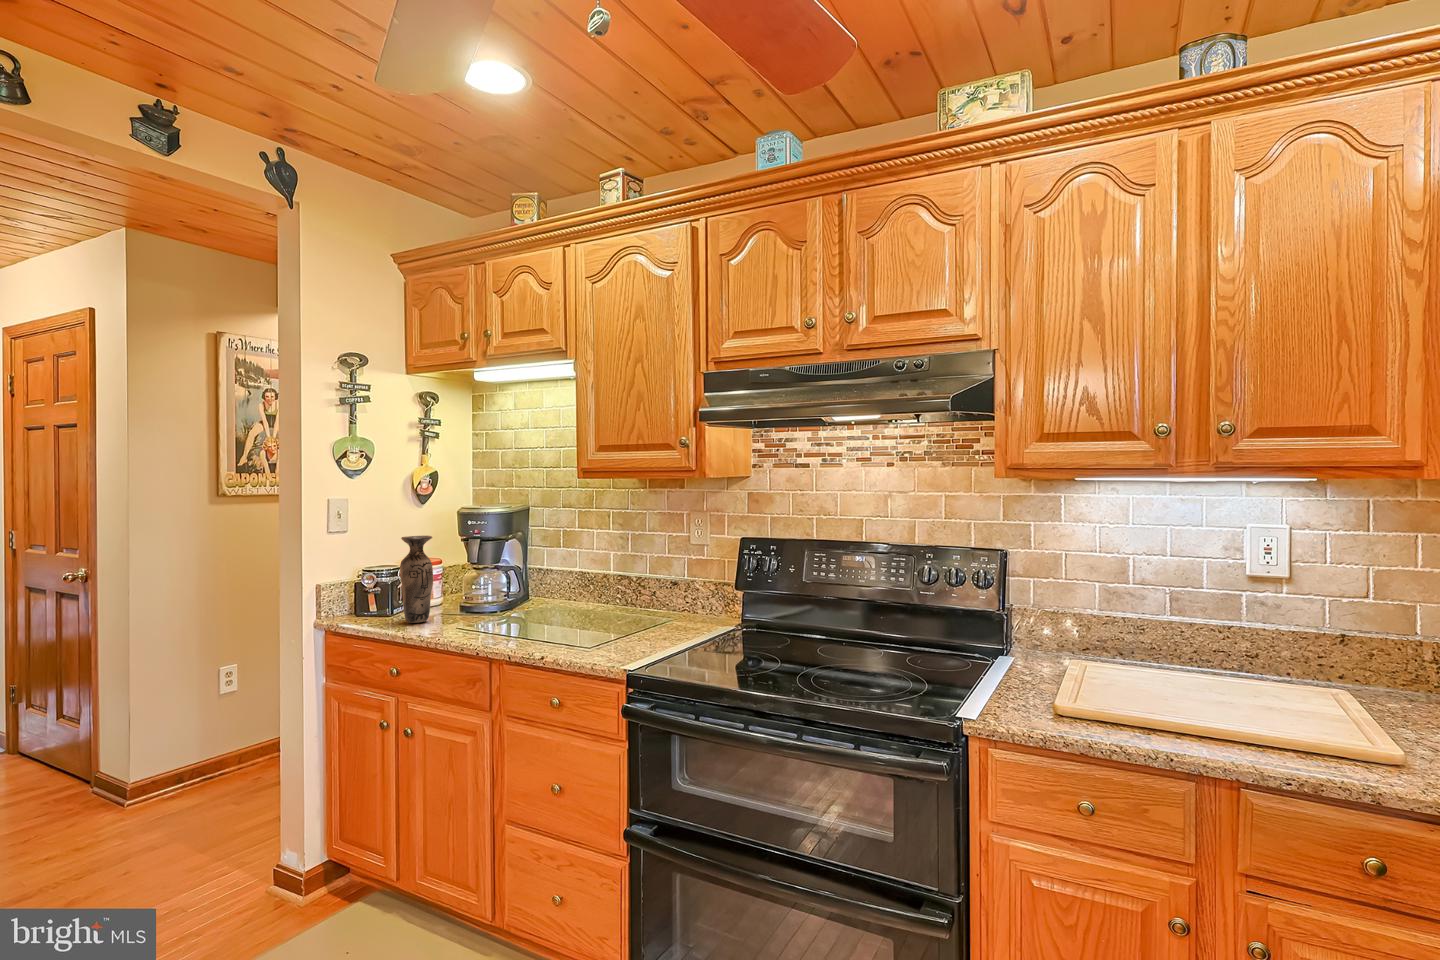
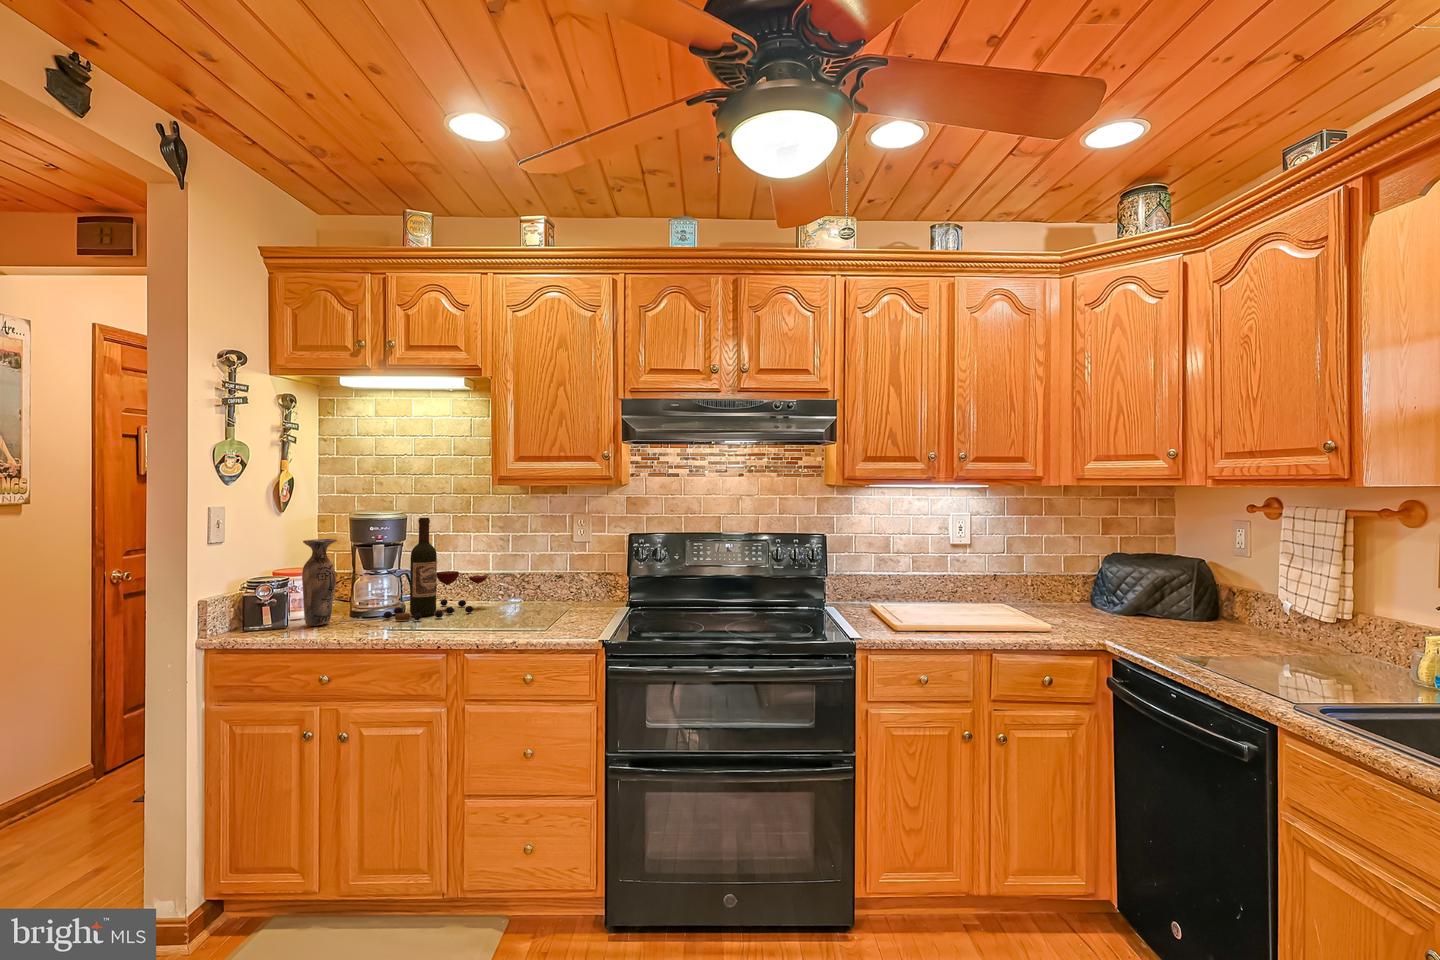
wine bottle: none [475,515,590,627] -> present [384,518,487,620]

